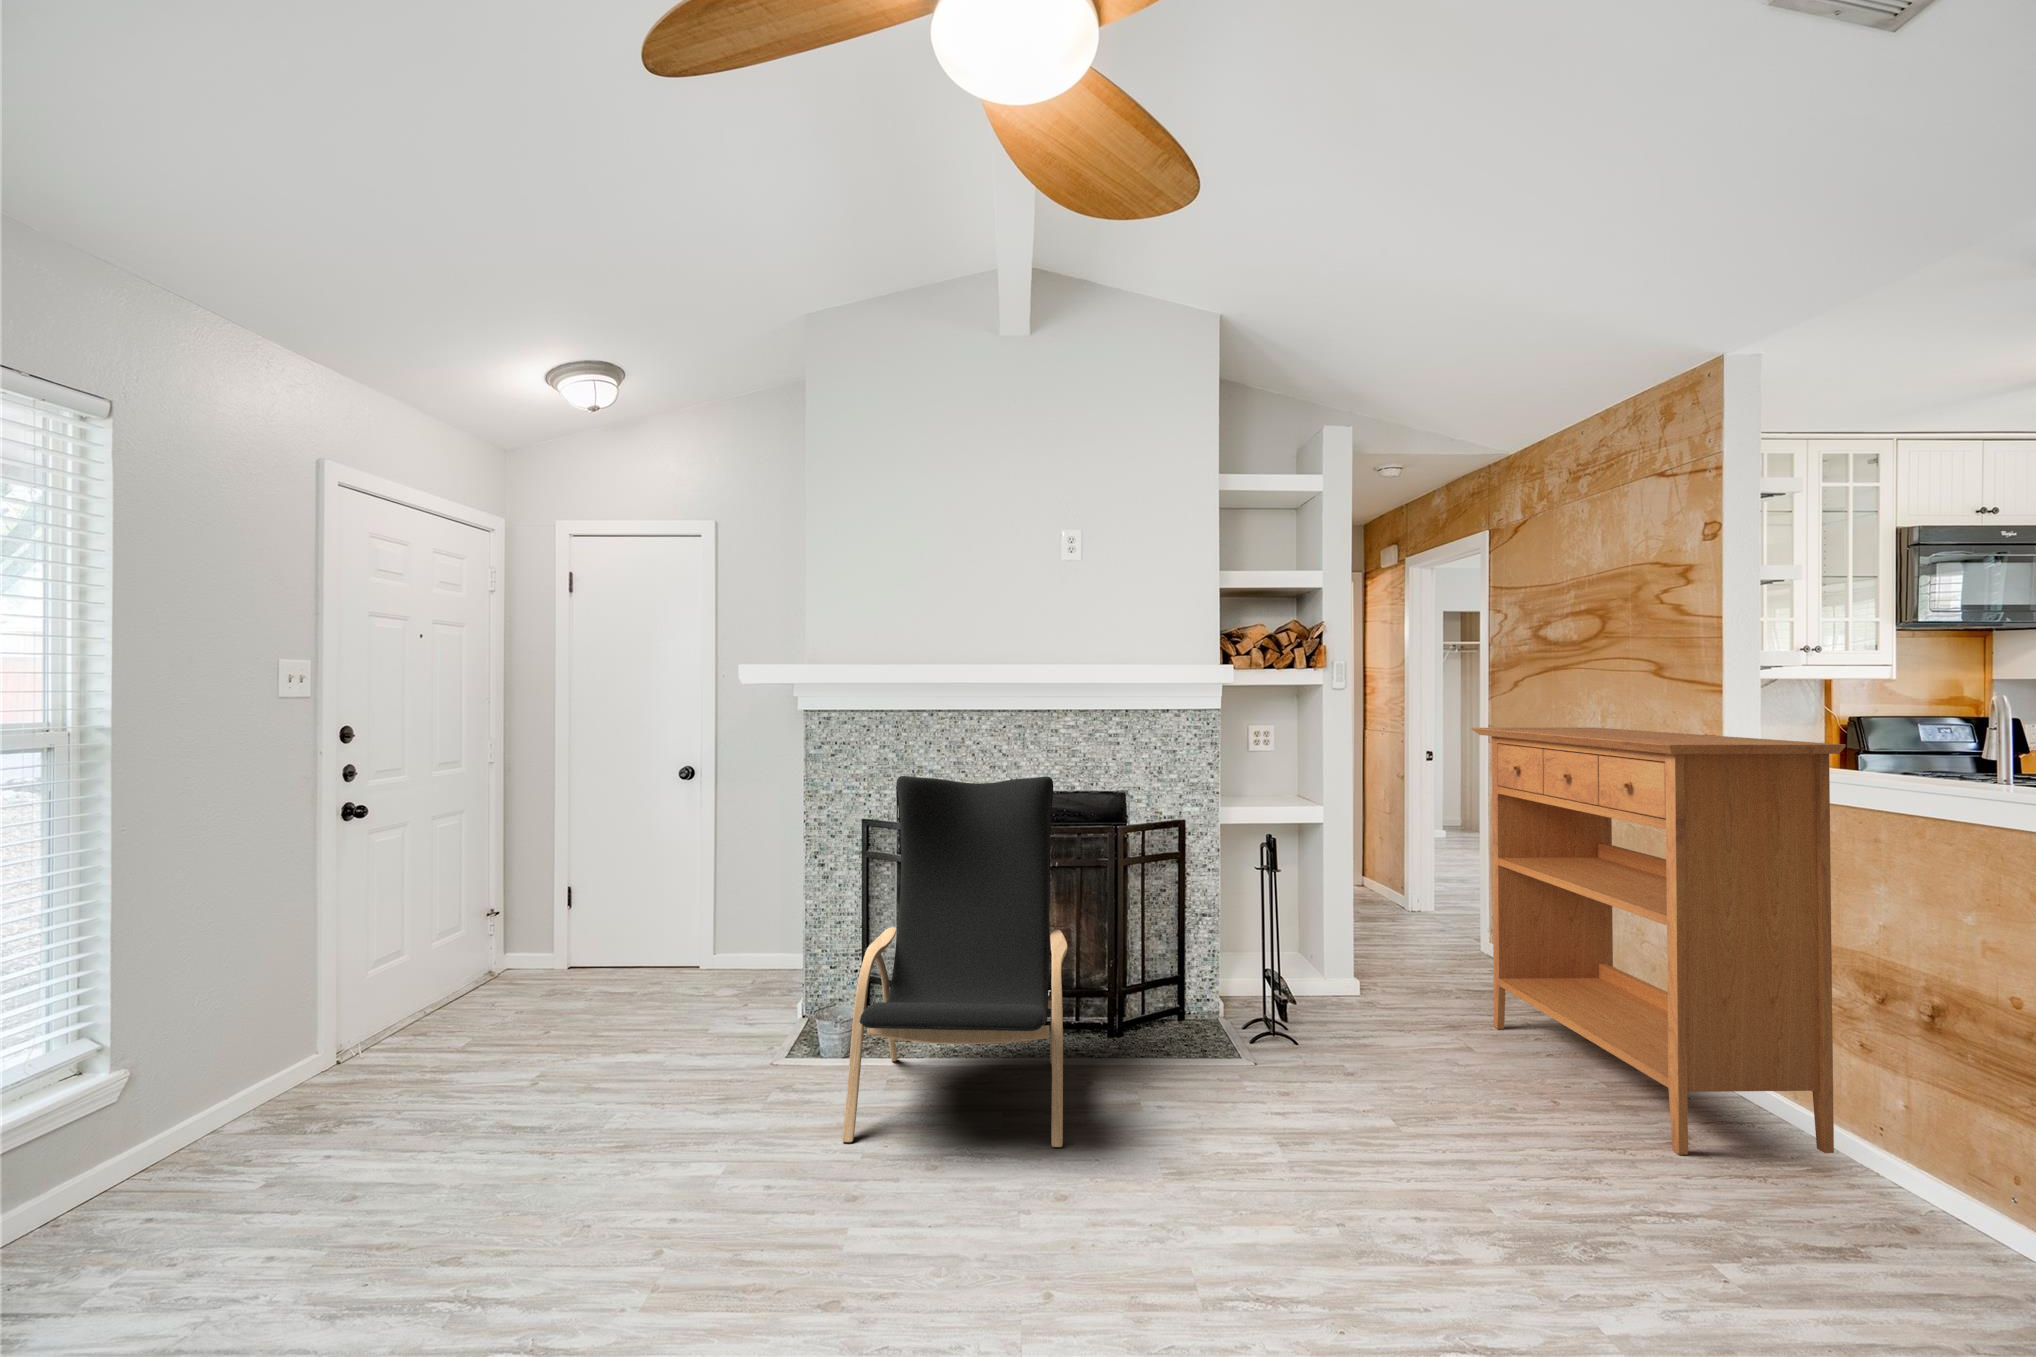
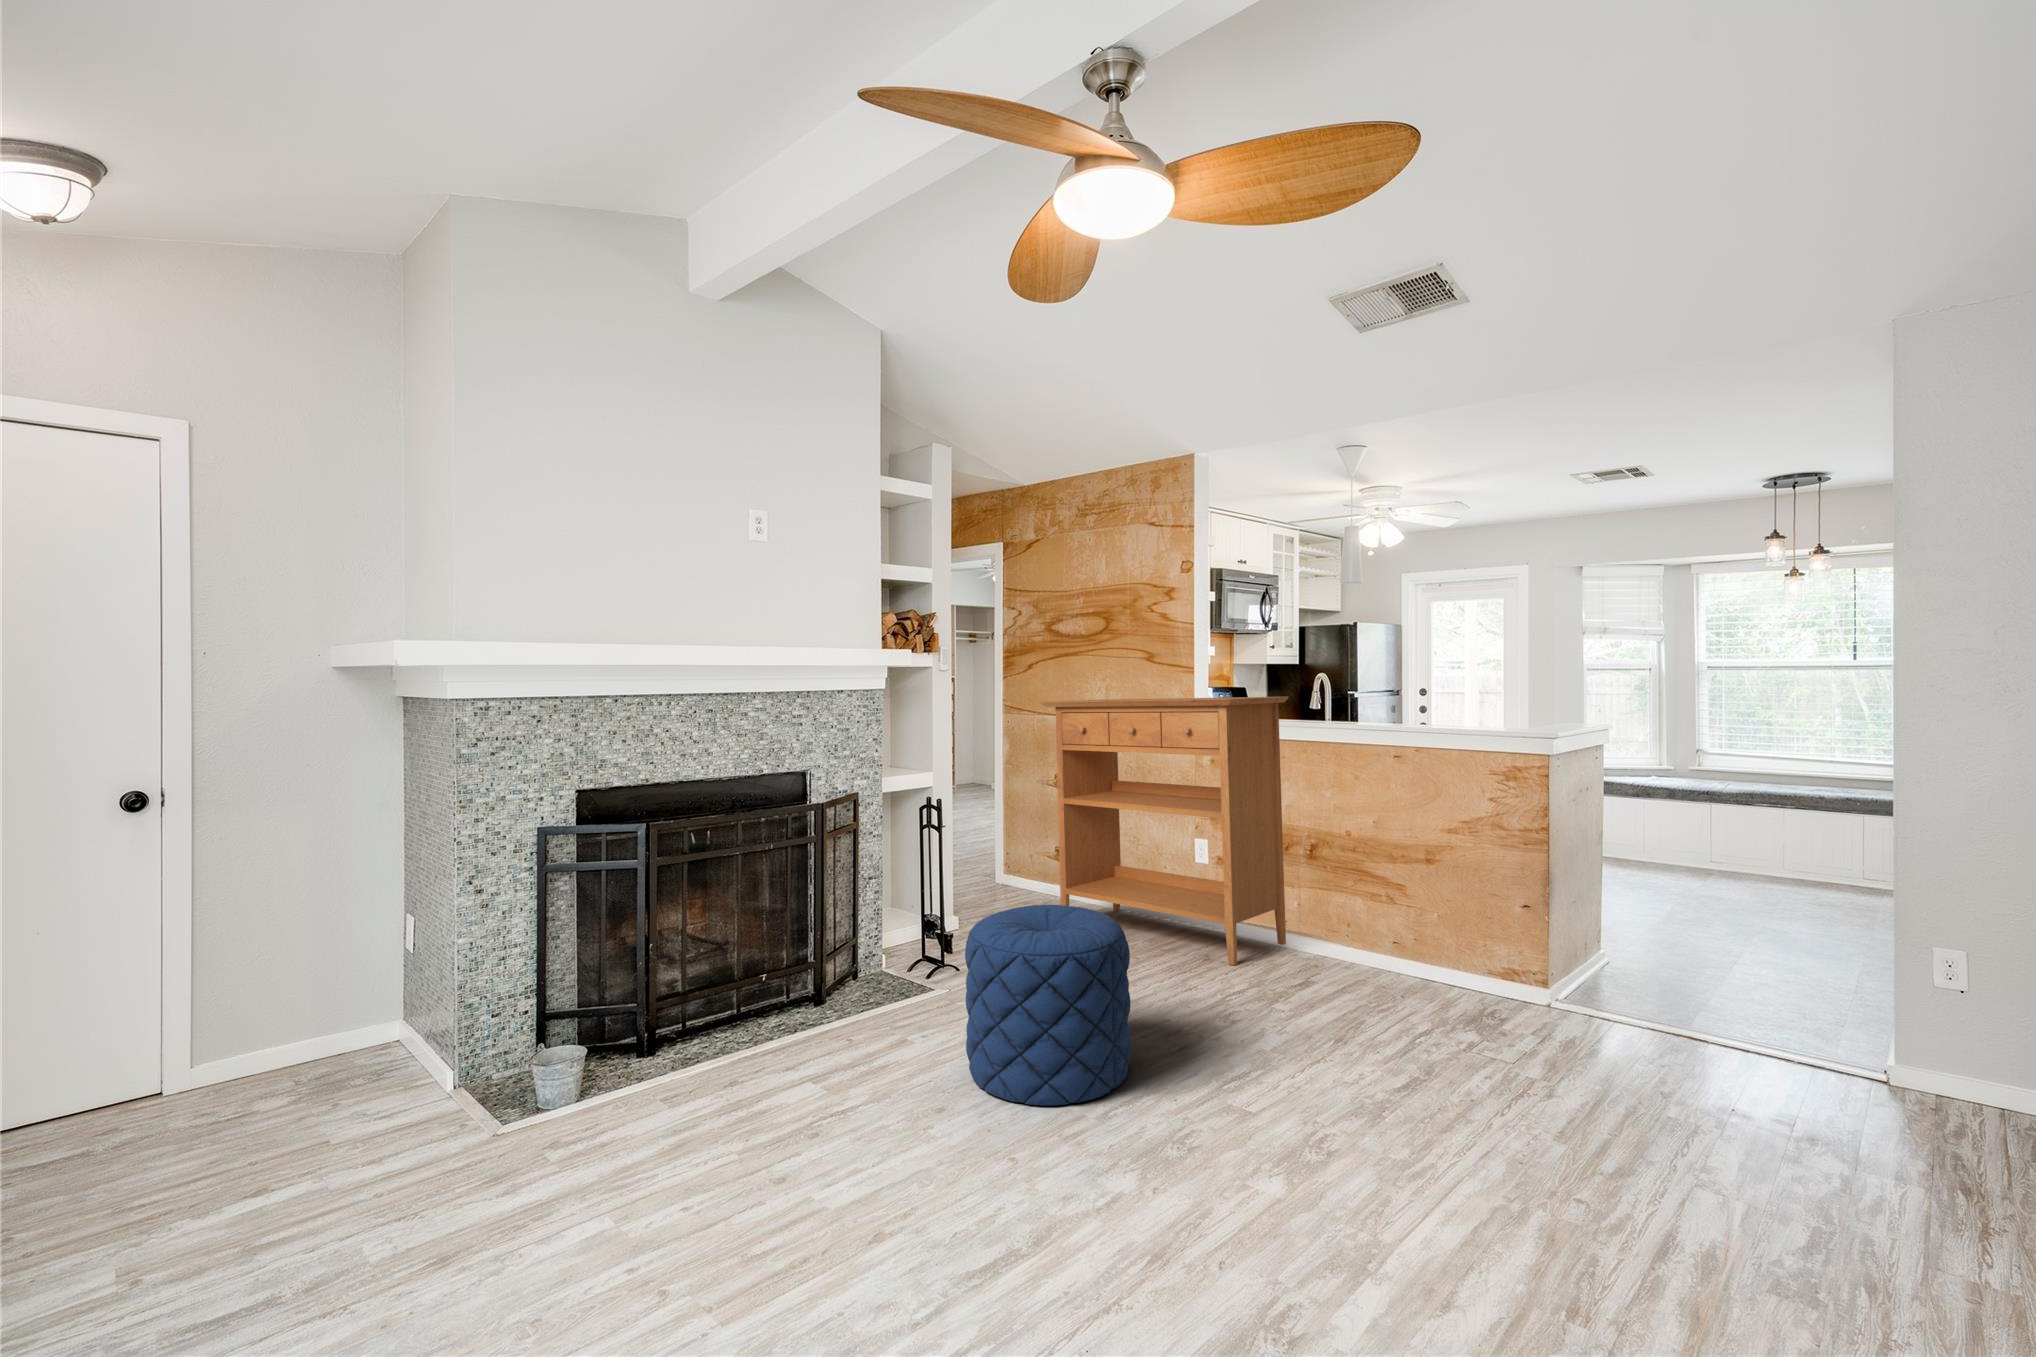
lounge chair: present [842,776,1068,1147] -> none [619,757,900,1168]
pouf: none [1125,983,1329,1240] -> present [965,905,1131,1106]

